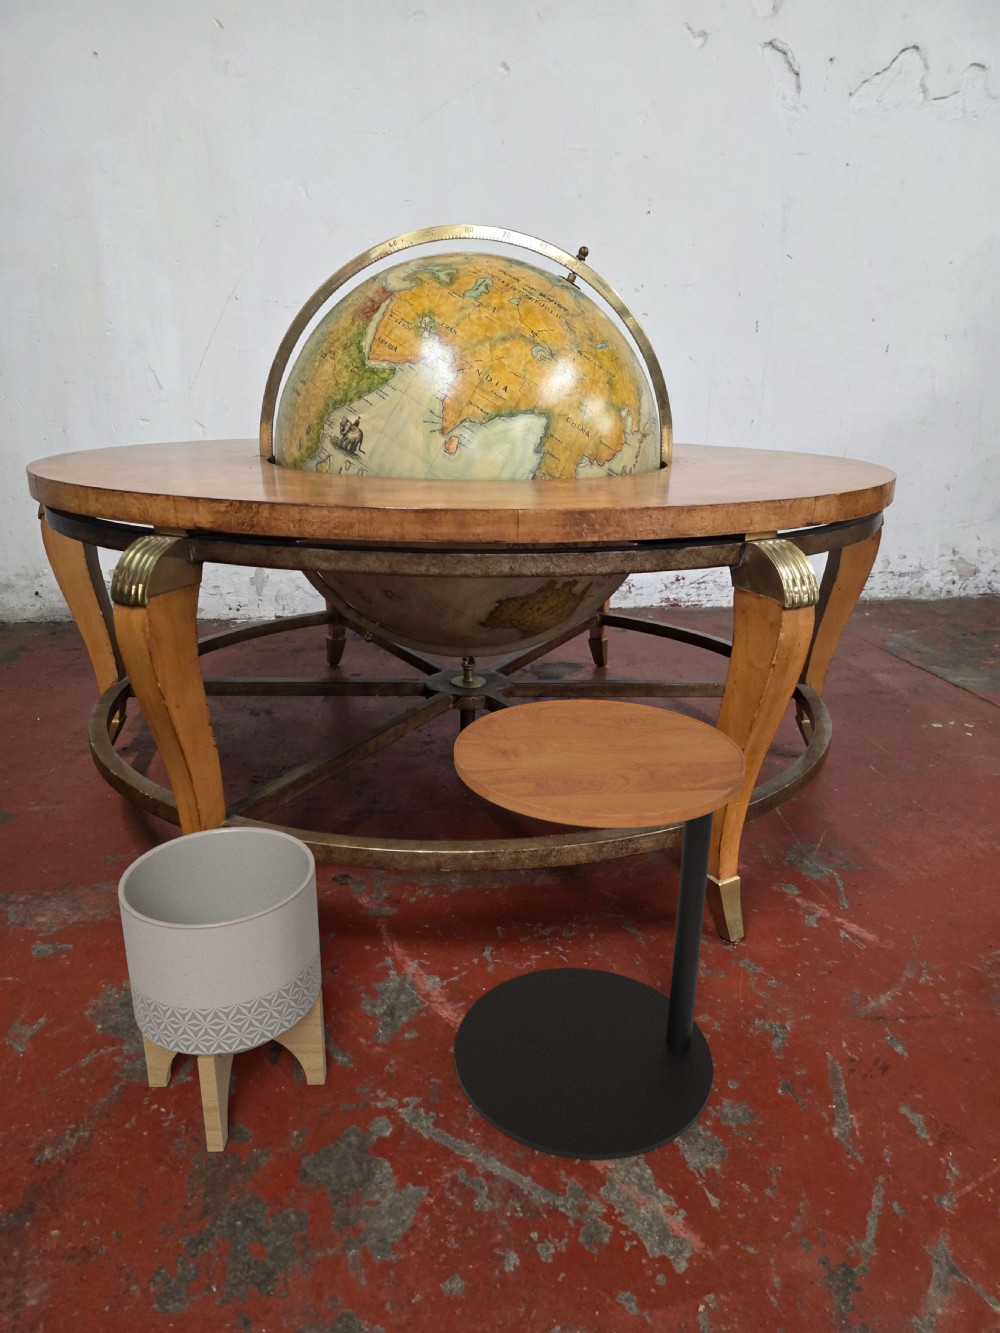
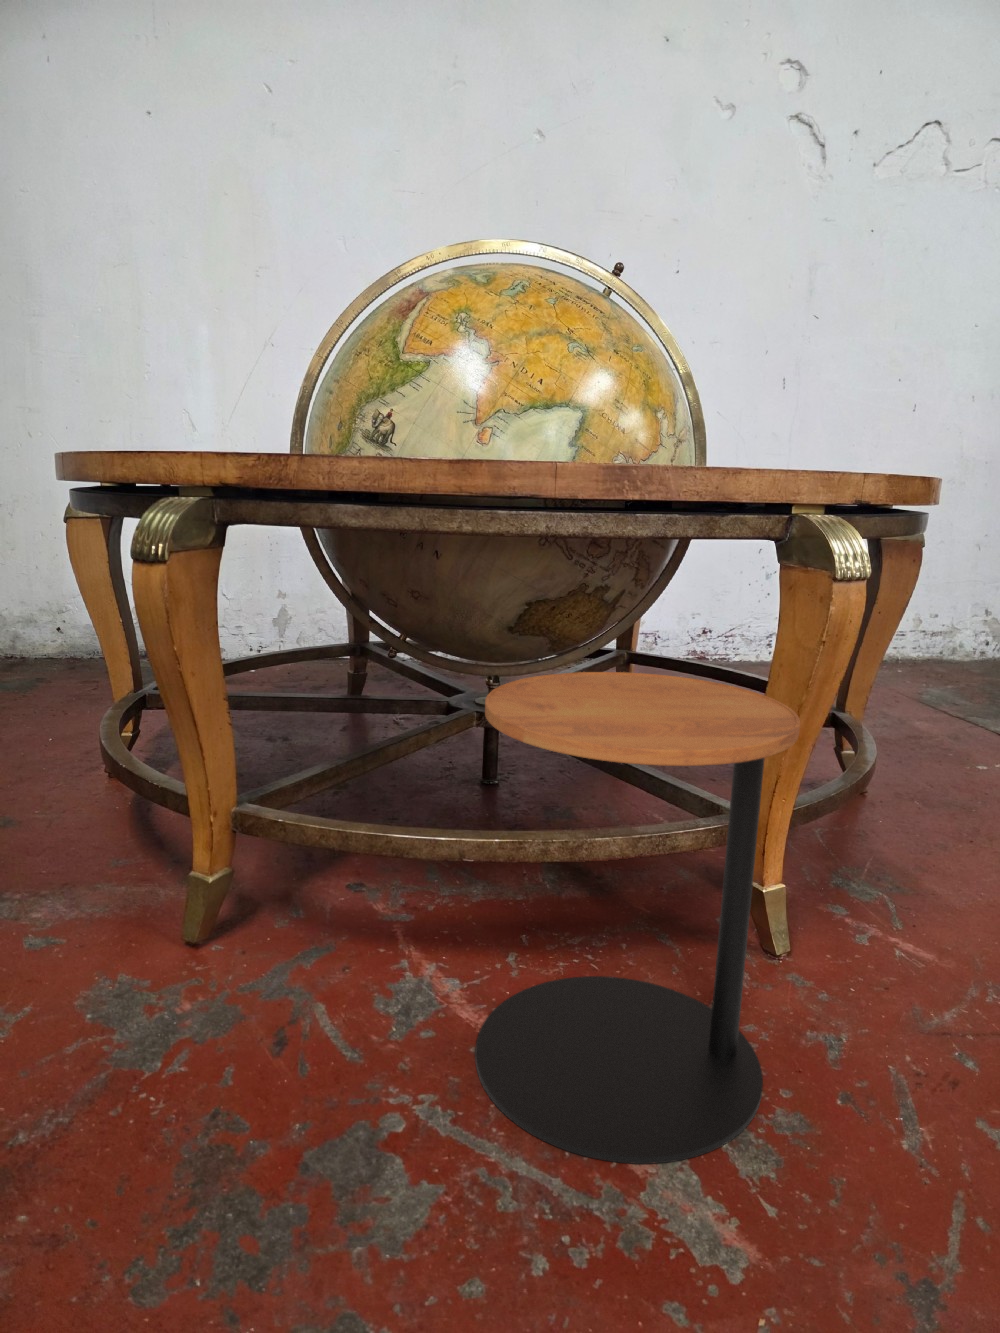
planter: present [118,827,327,1152] -> none [121,792,334,1142]

